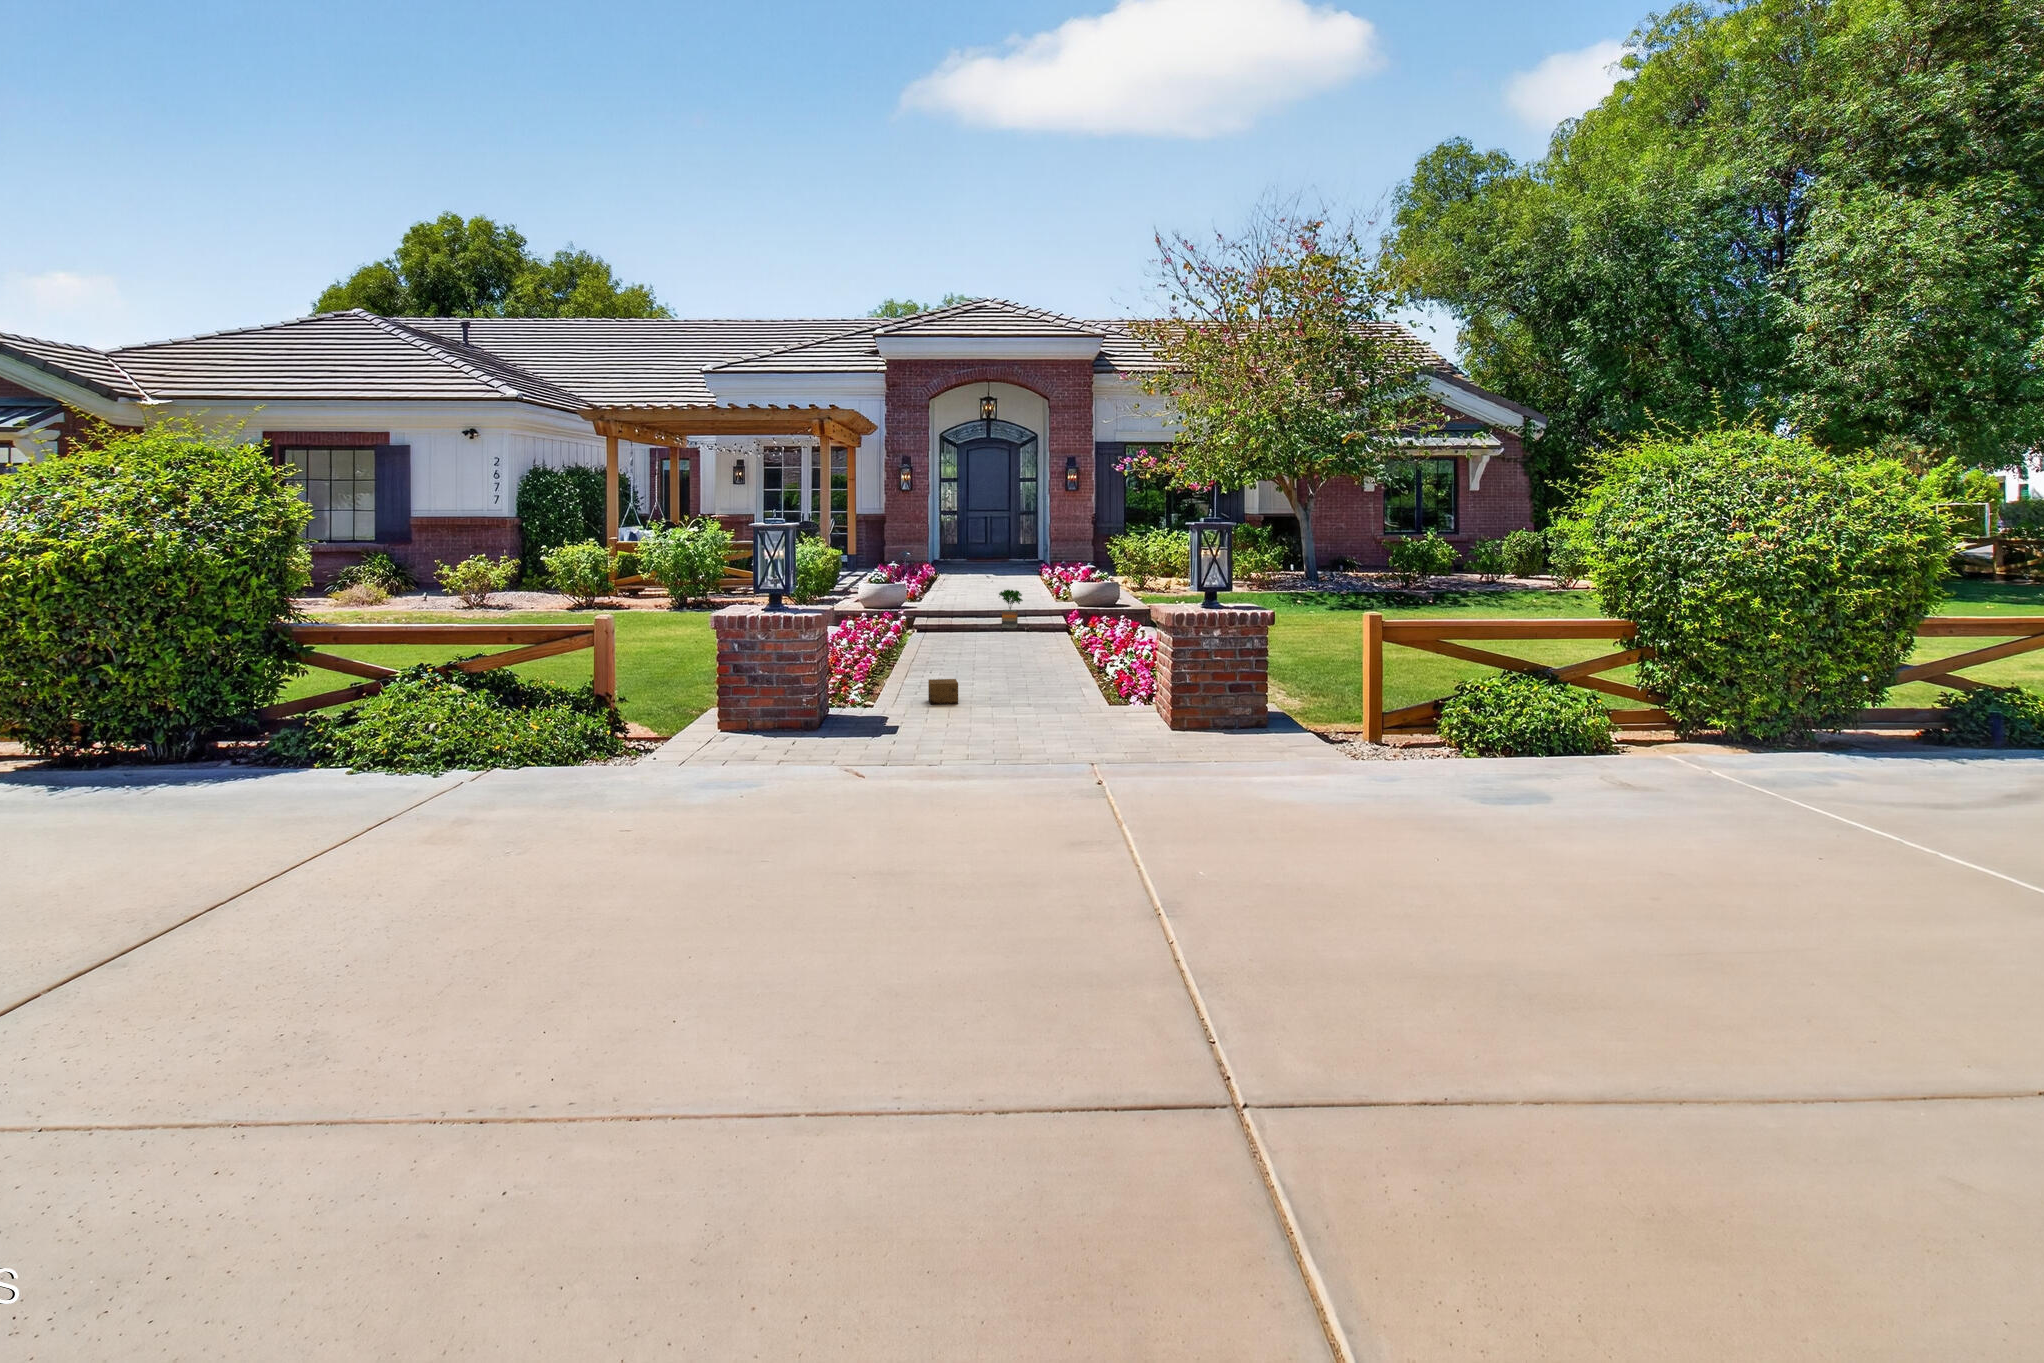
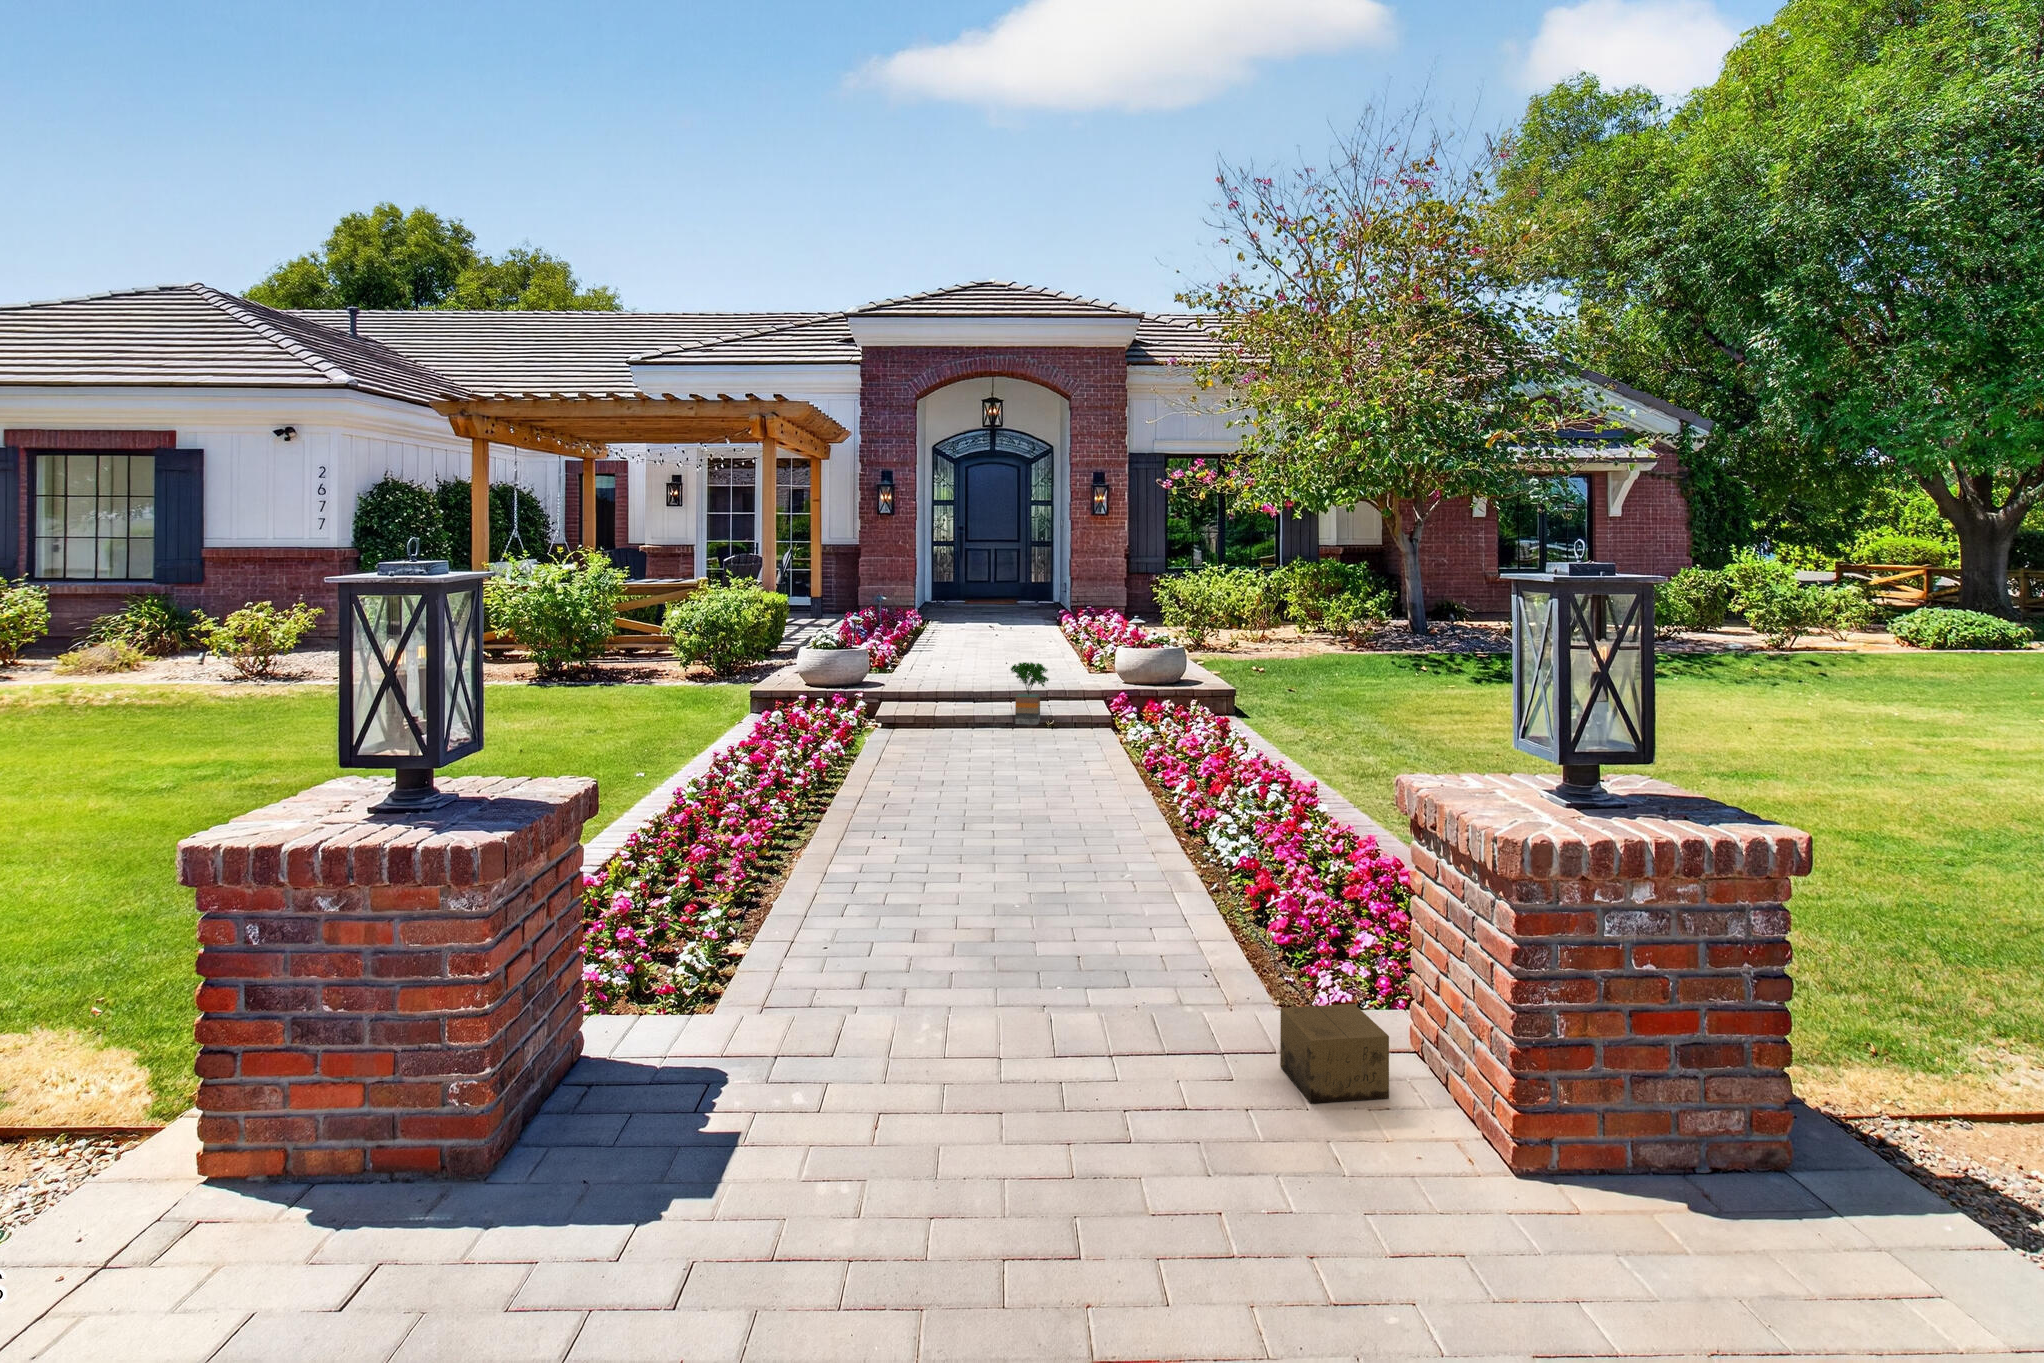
cardboard box: present [928,679,958,705] -> present [1280,1004,1389,1103]

